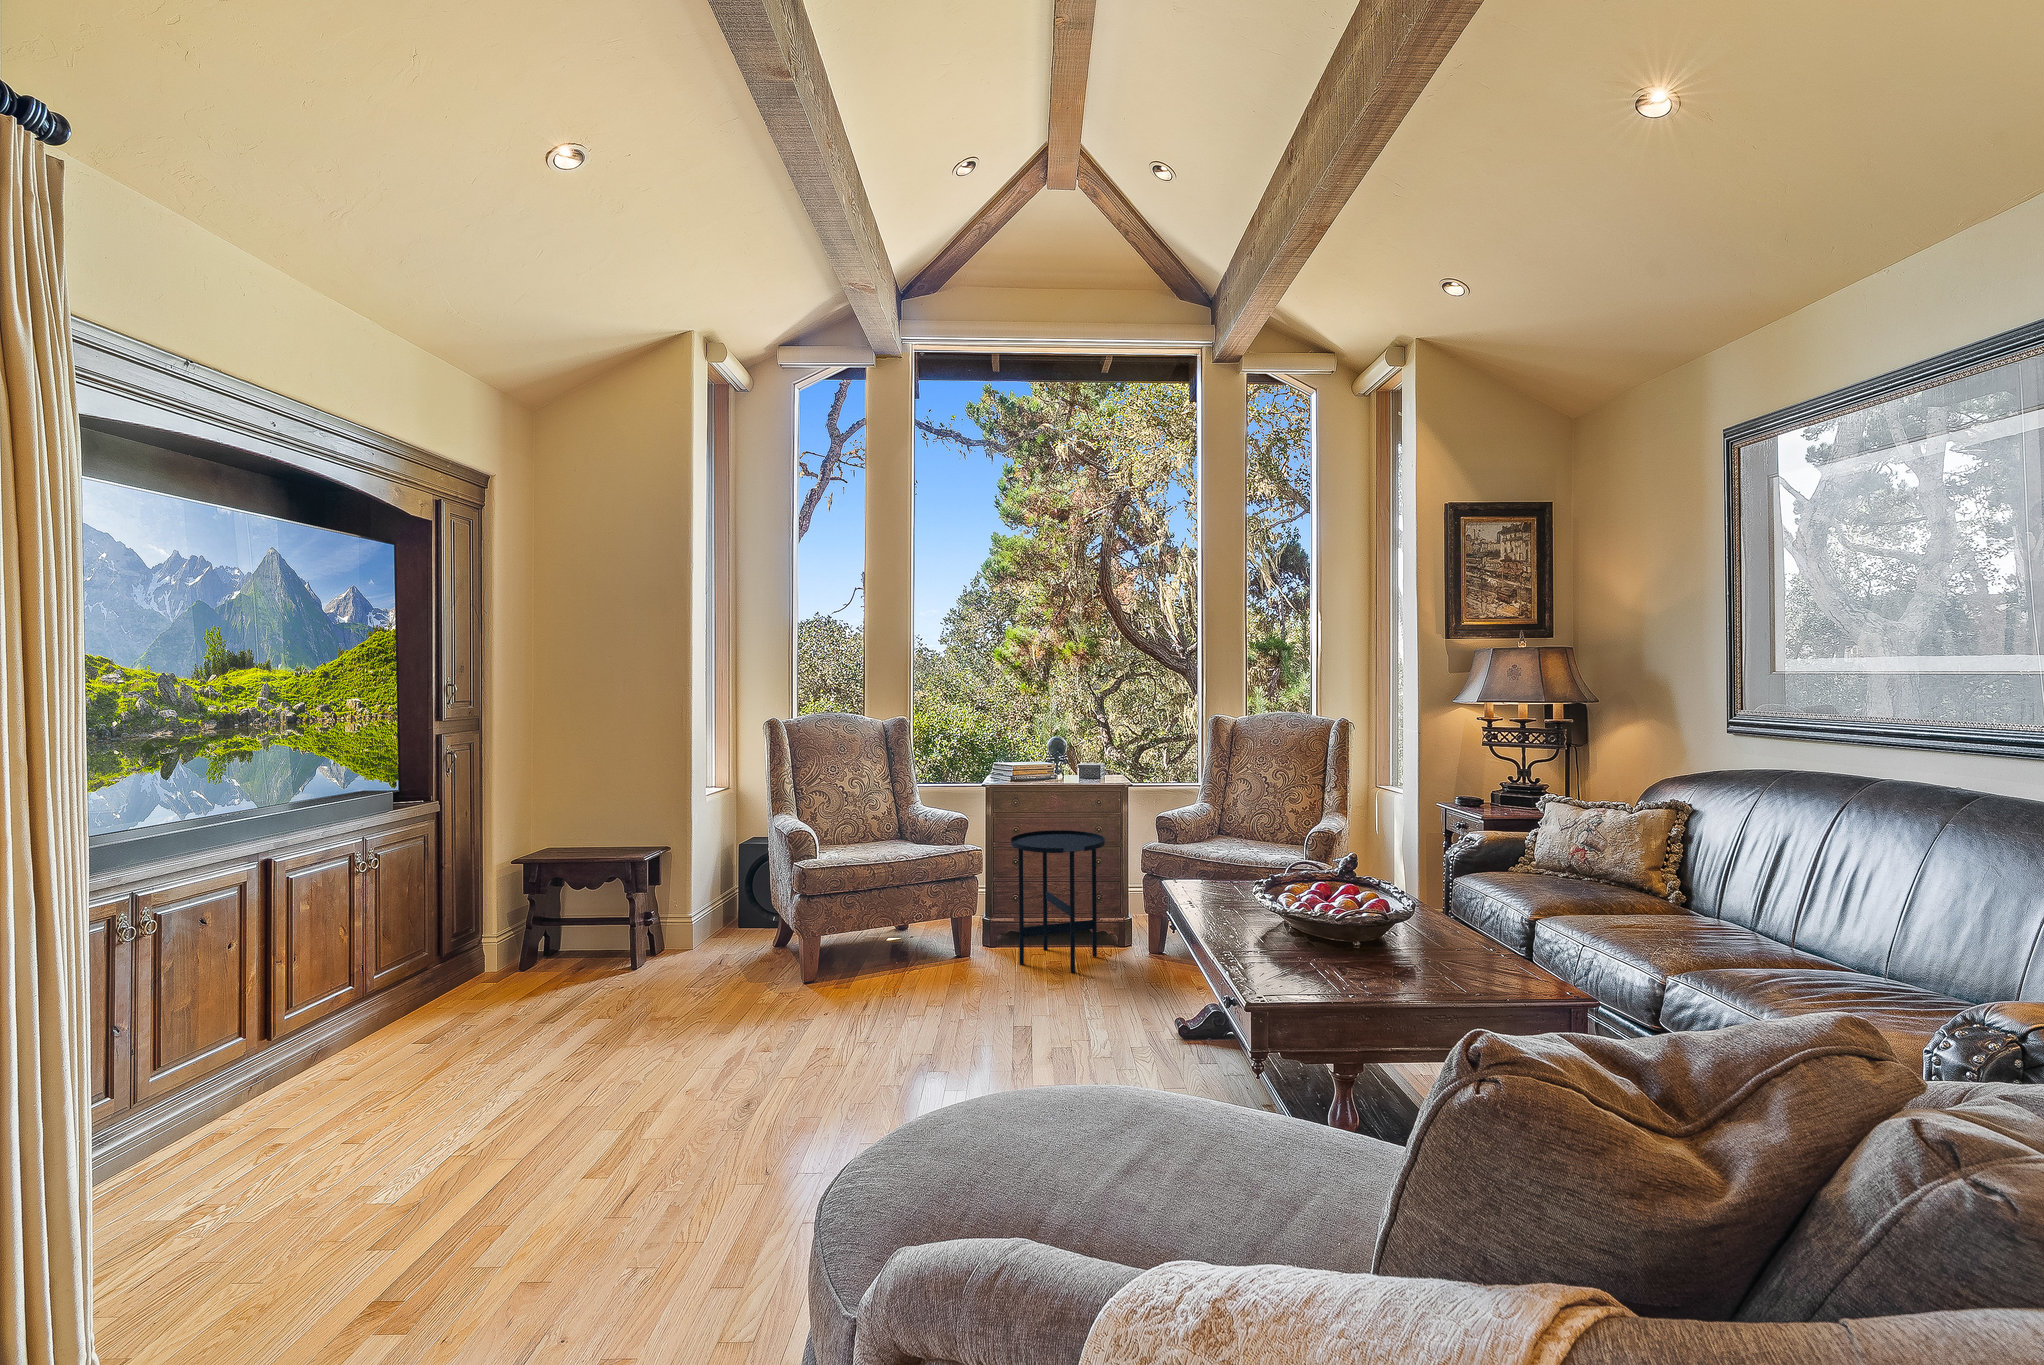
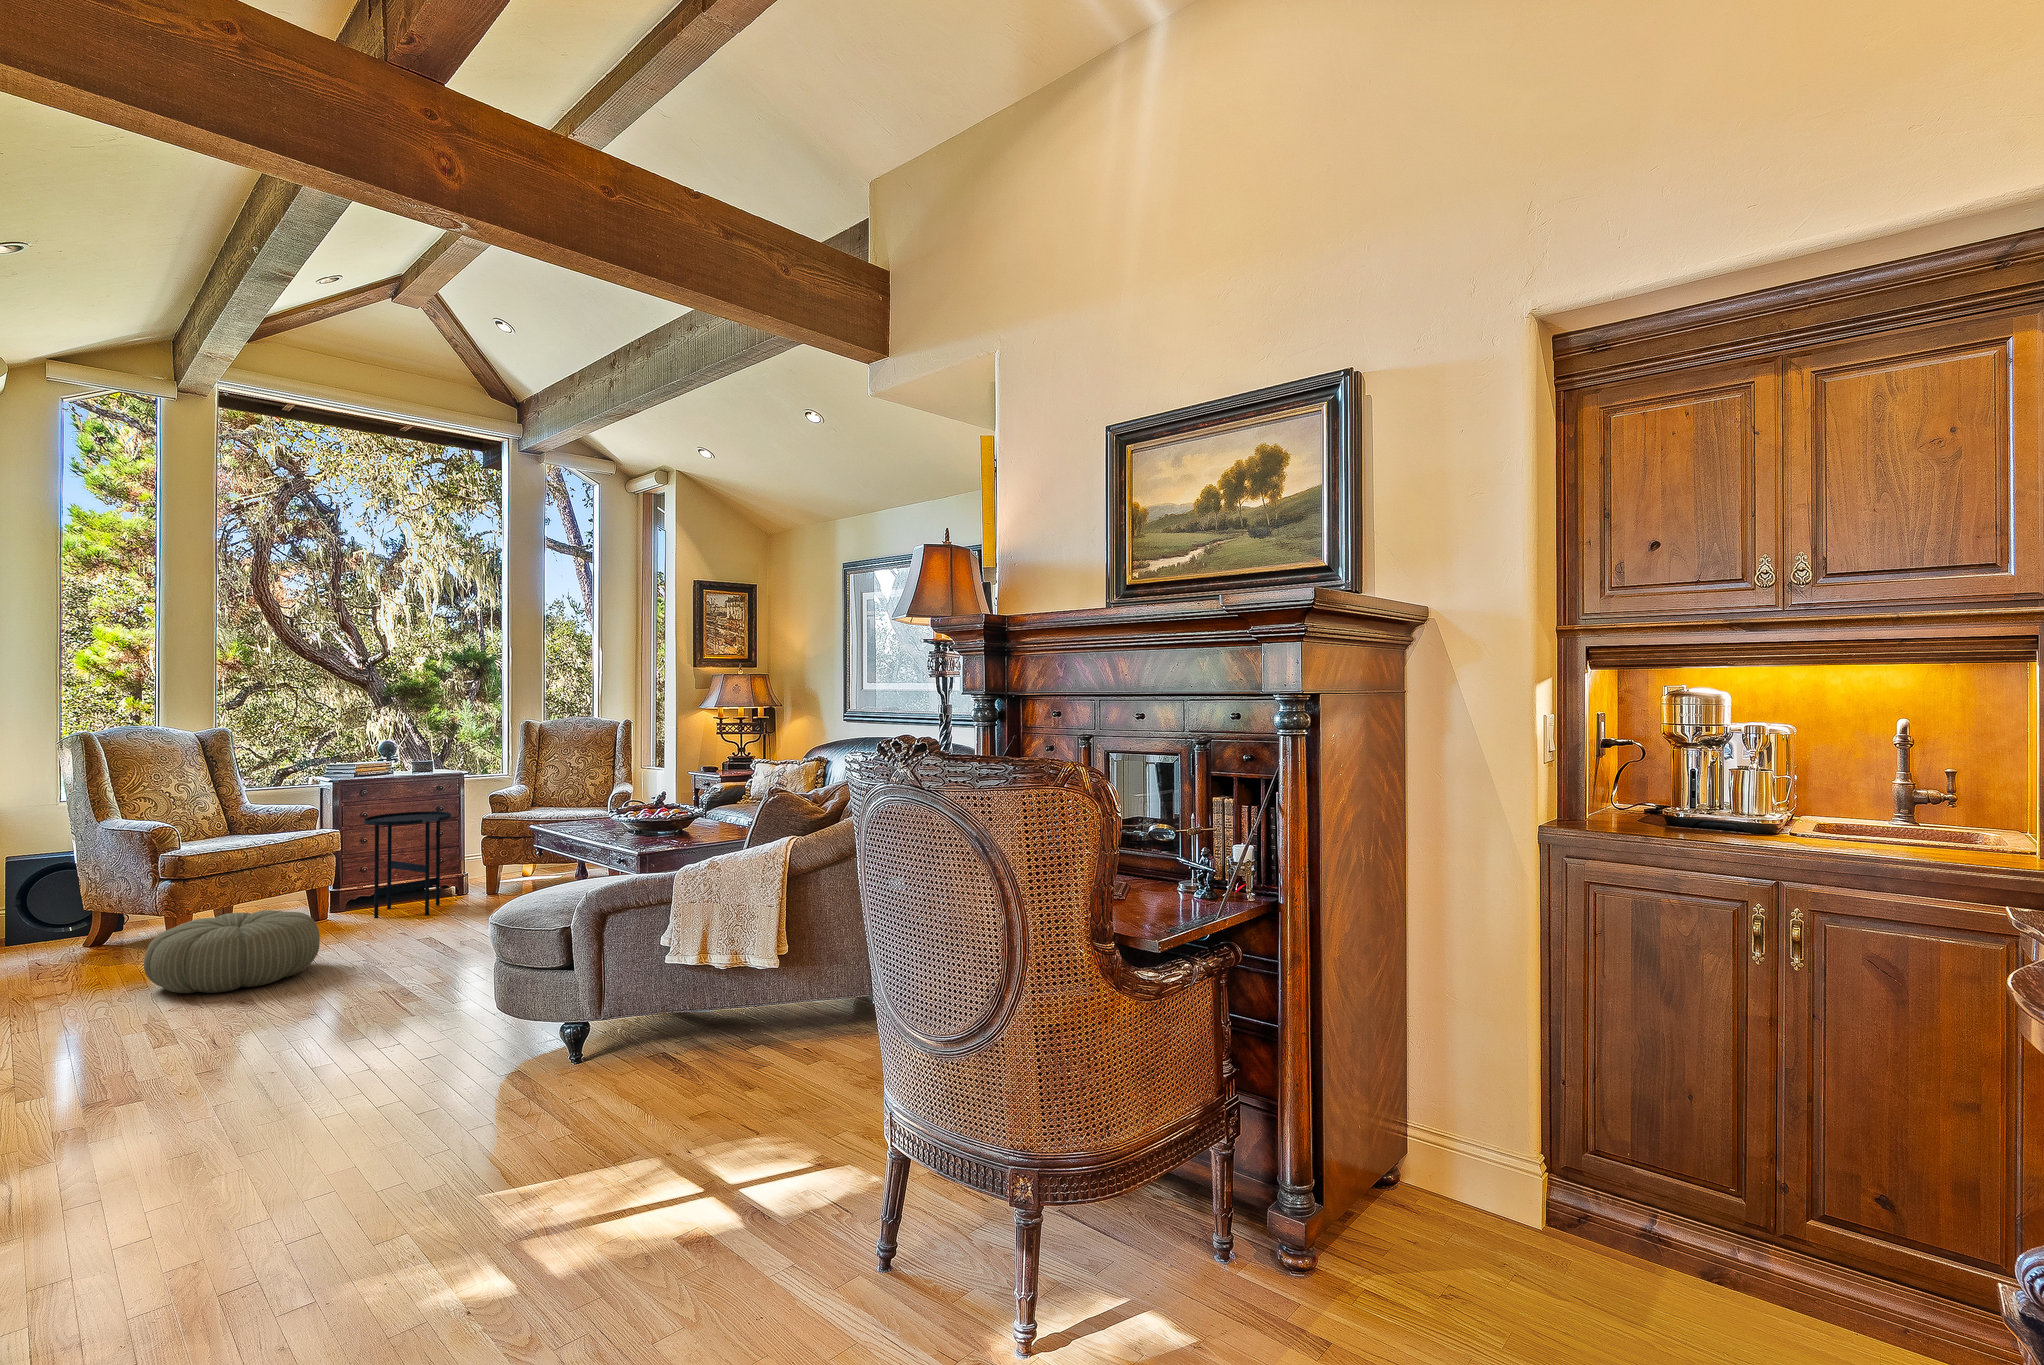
pouf: none [717,959,897,1077] -> present [144,910,320,993]

